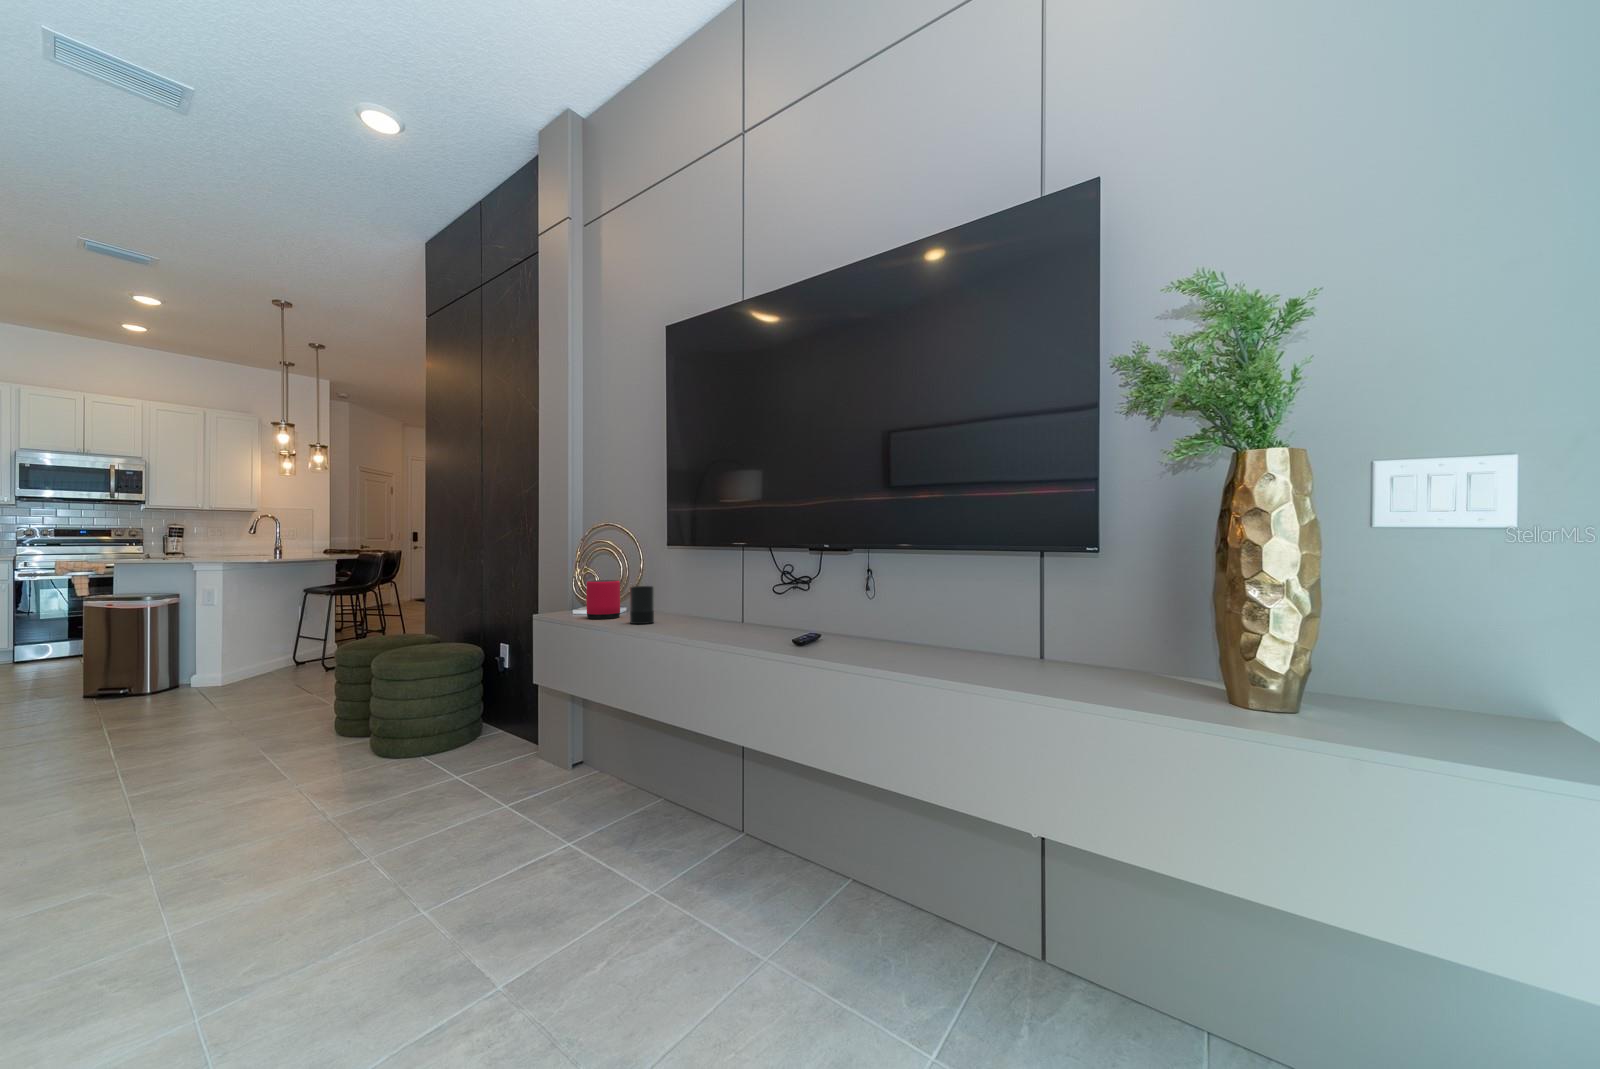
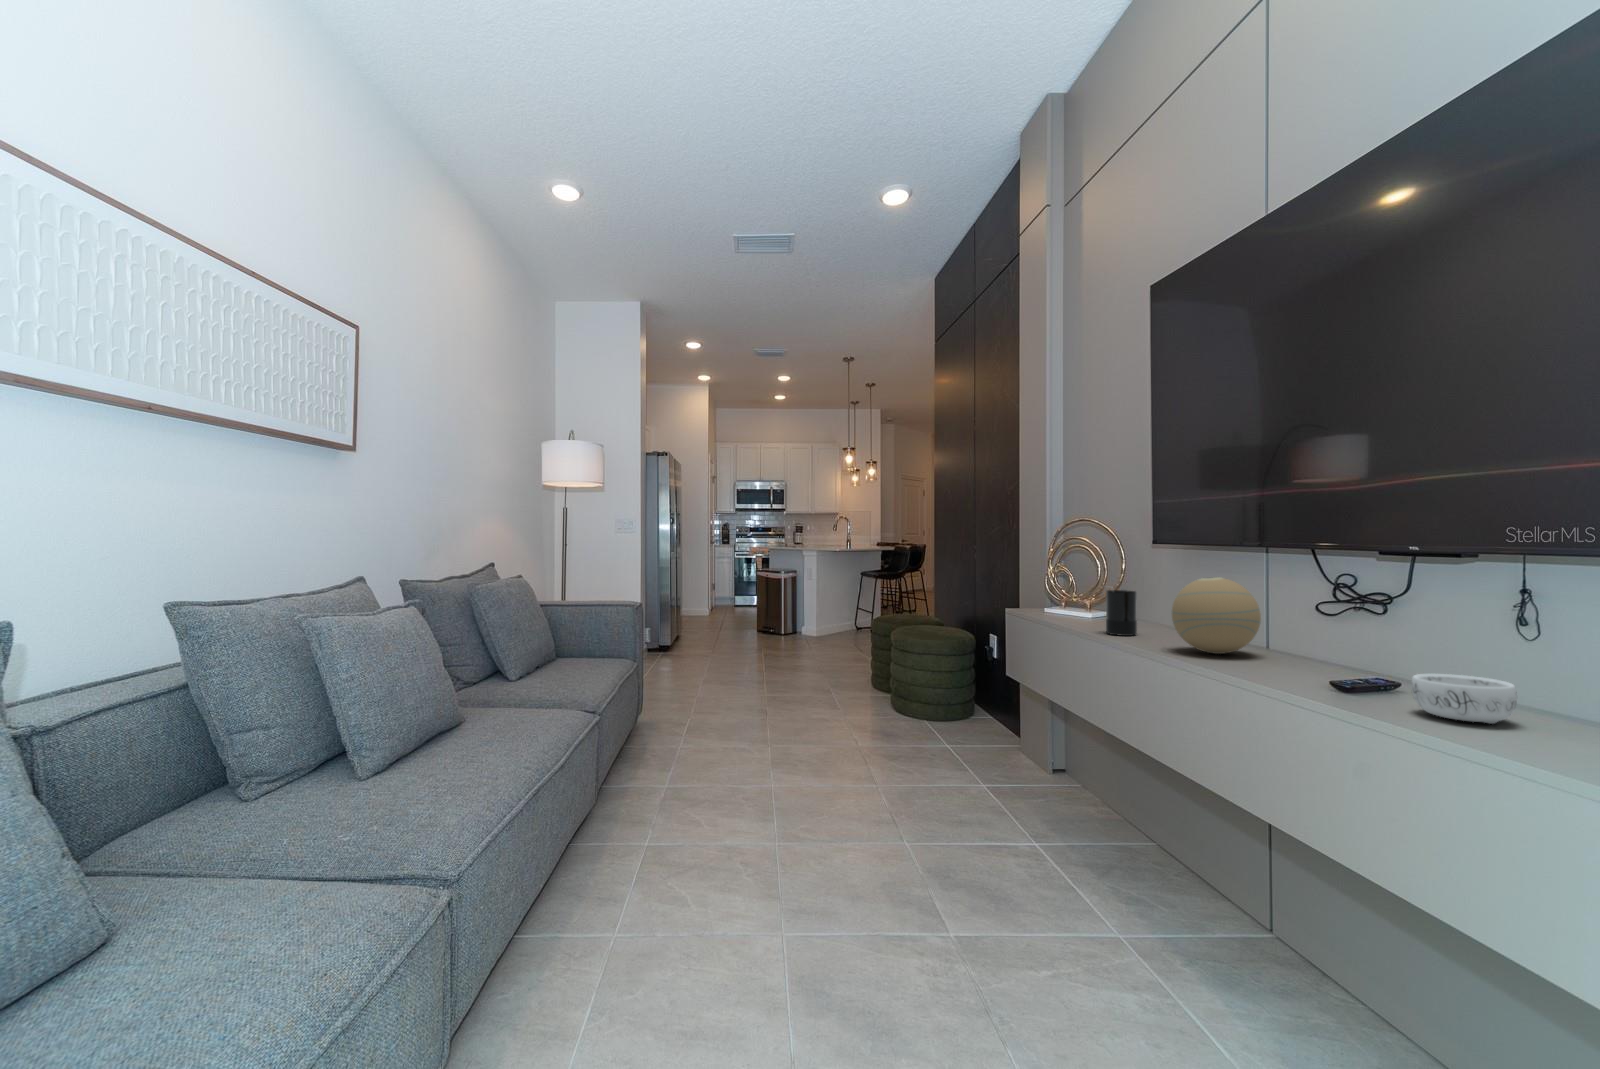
decorative orb: none [683,571,741,629] -> present [1172,577,1261,654]
speaker: present [587,580,620,619] -> none [1060,580,1099,624]
decorative bowl: none [823,623,868,648] -> present [1411,674,1517,724]

